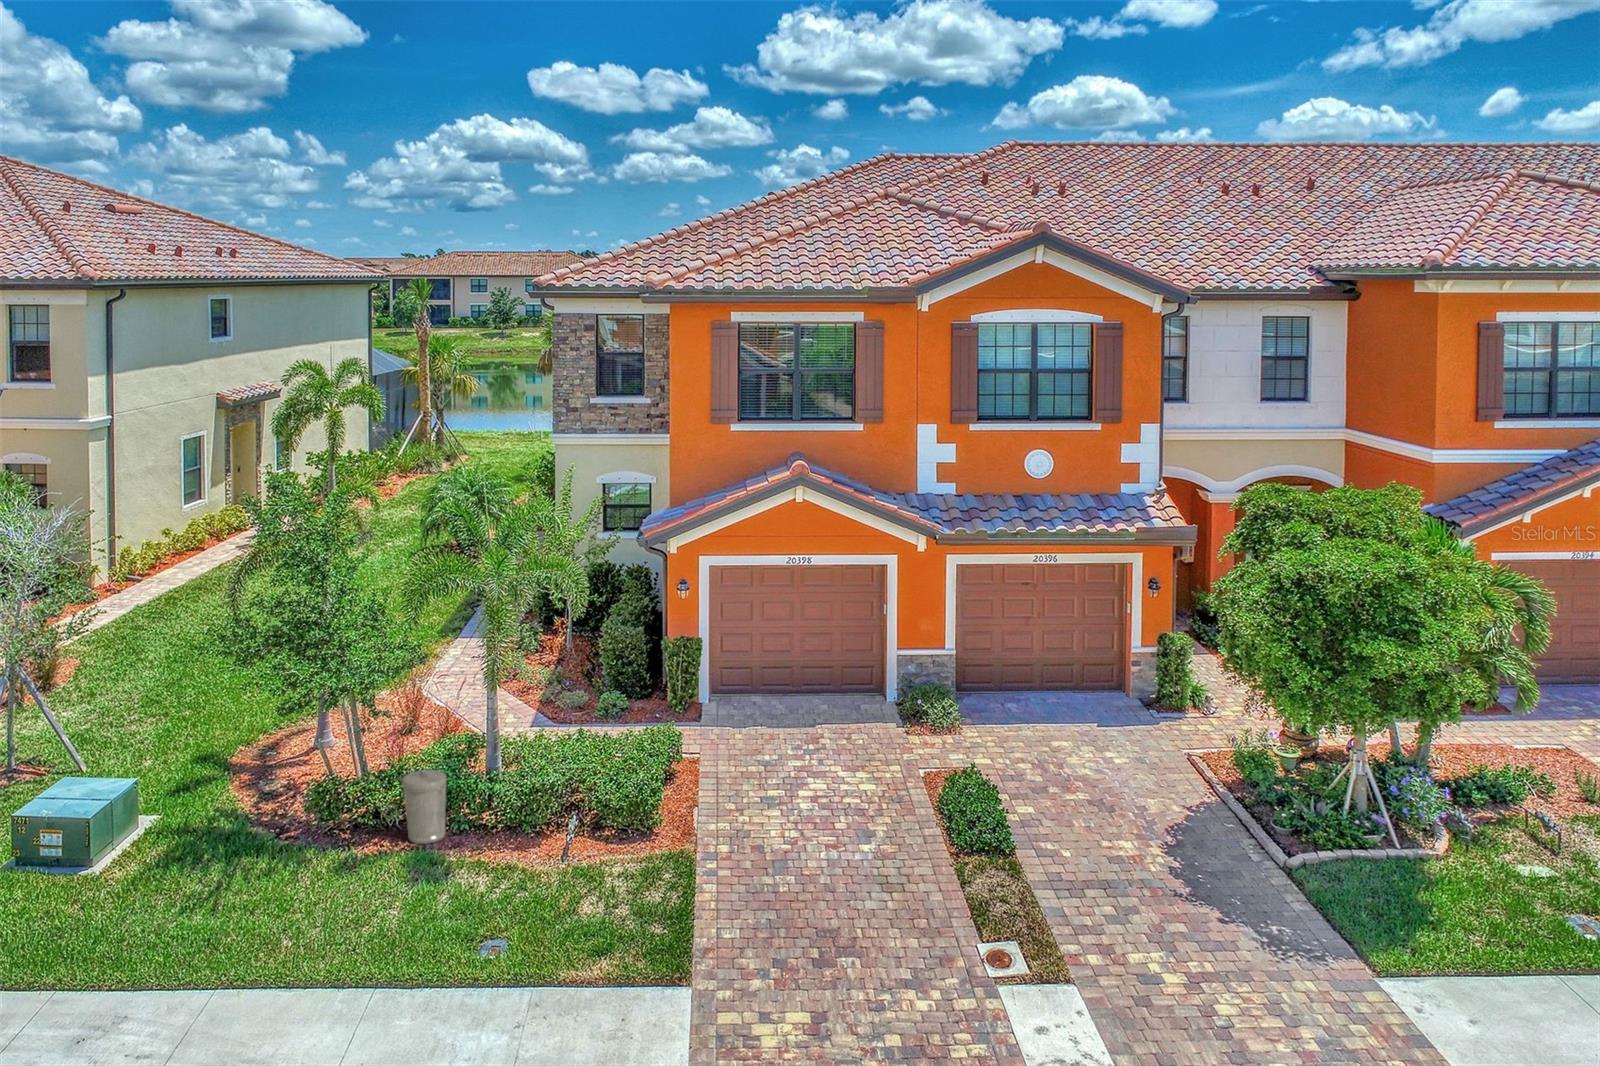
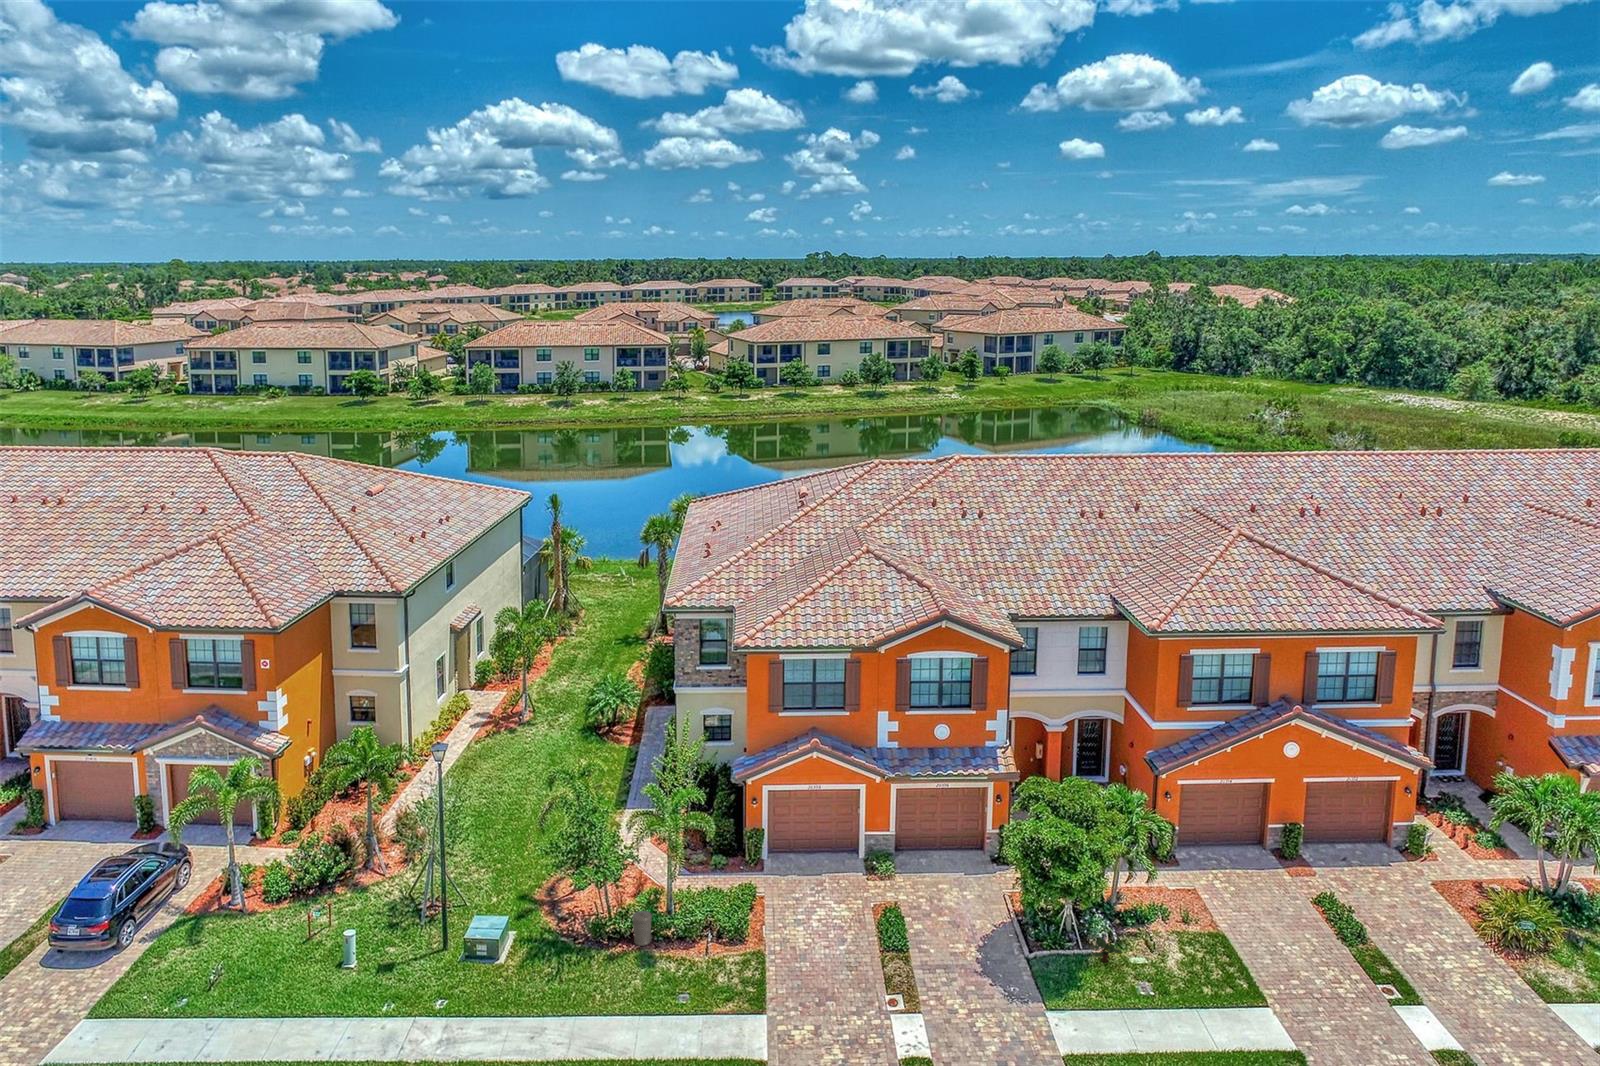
potted plant: none [1421,818,1497,870] -> present [1092,938,1122,962]

